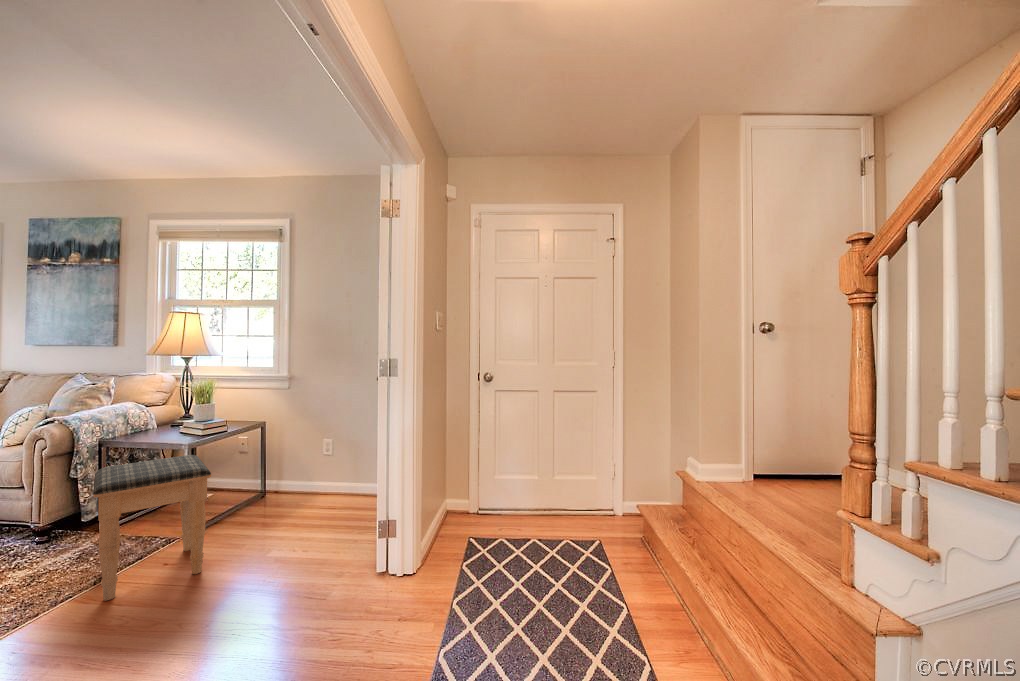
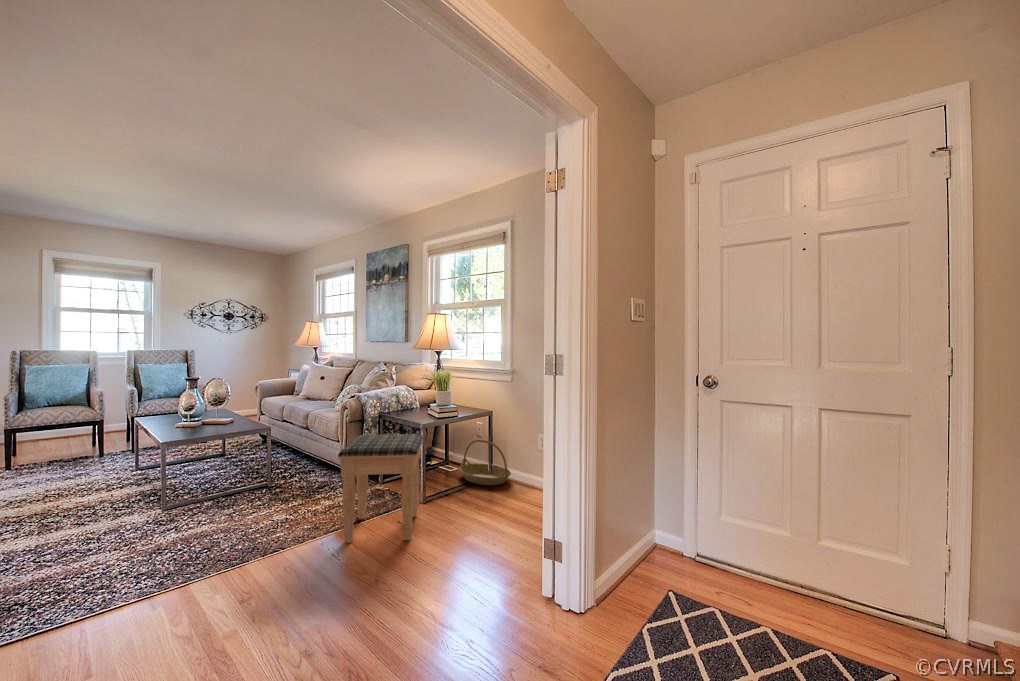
basket: none [222,453,291,501] -> present [459,440,511,485]

